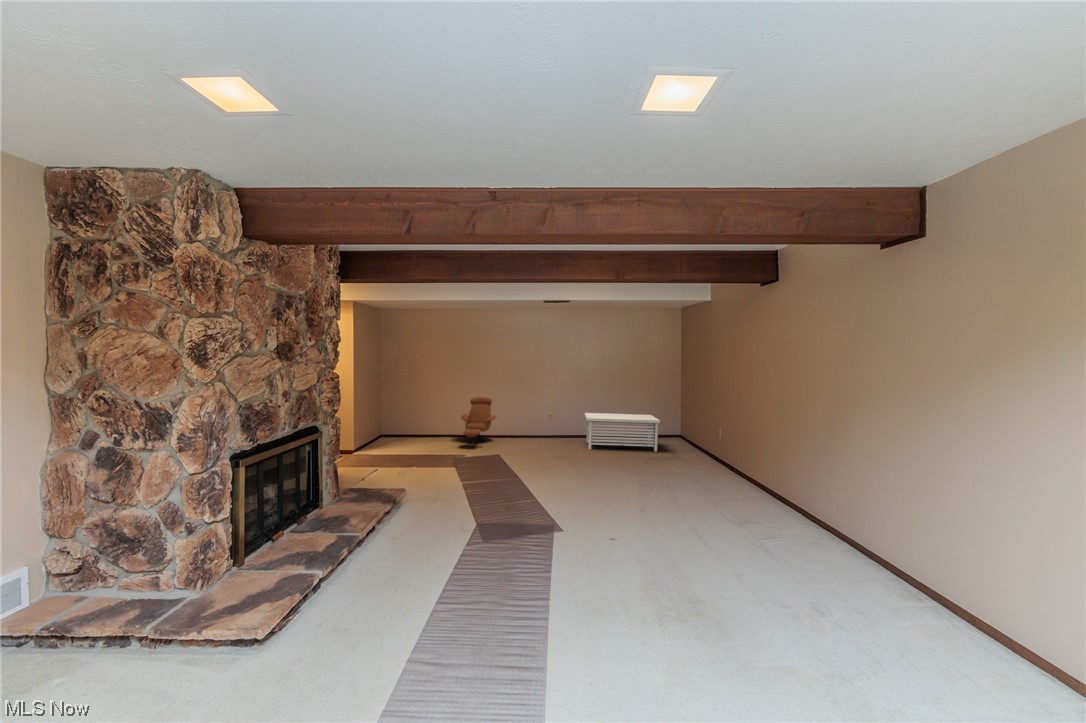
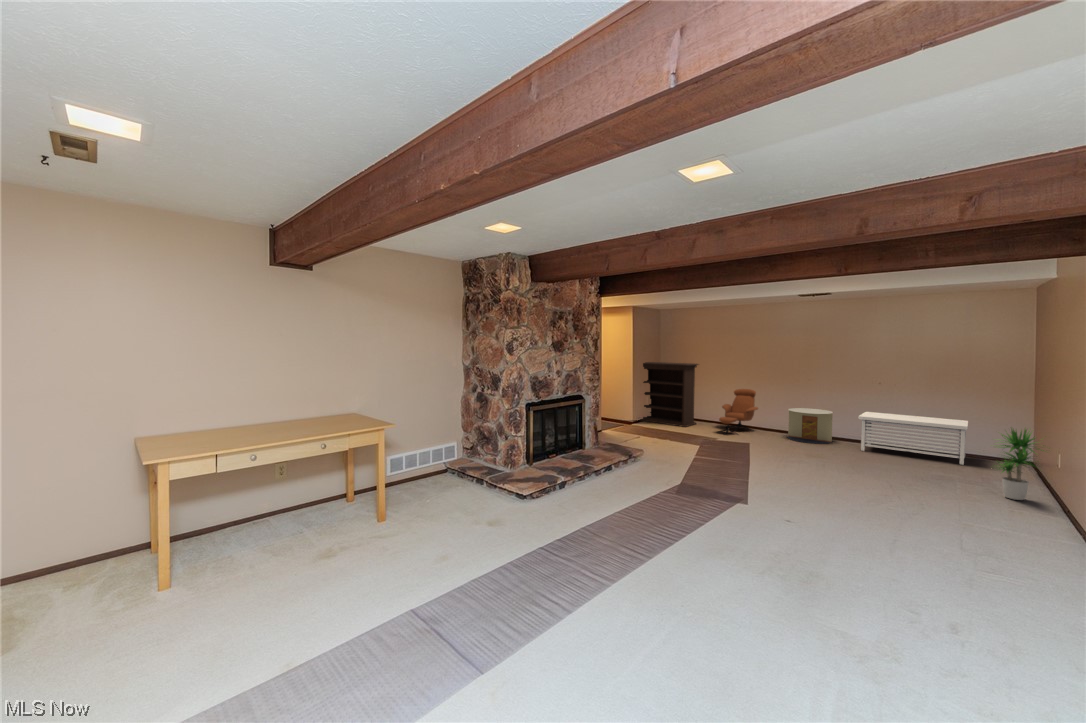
bookshelf: none [360,370,435,445] -> present [640,362,698,427]
side table: none [525,413,563,447] -> present [787,408,833,444]
potted plant: none [696,420,734,478] -> present [997,429,1044,500]

